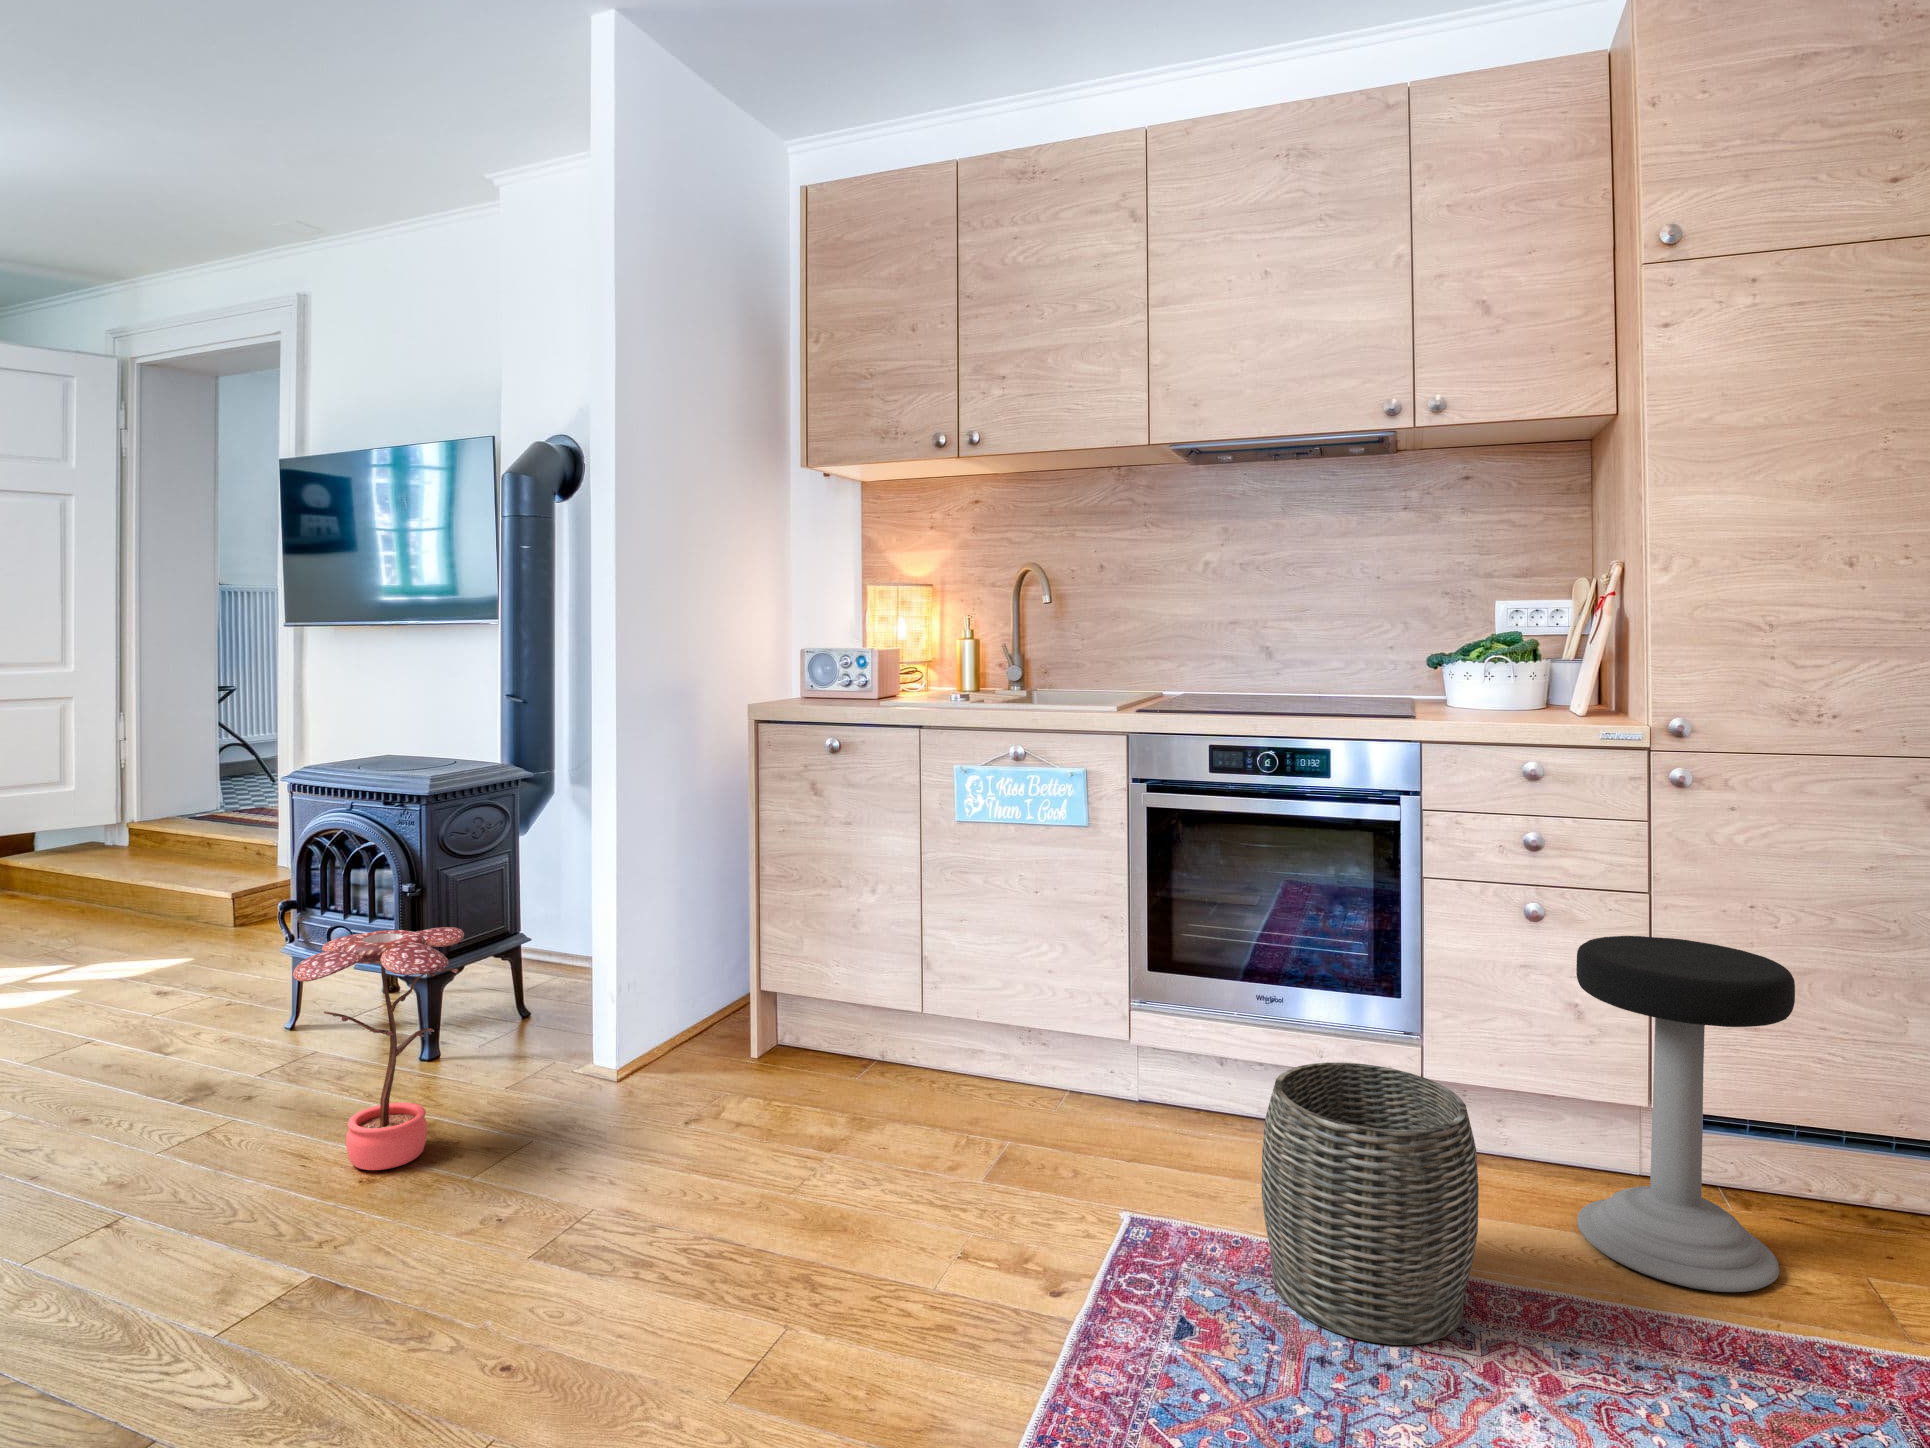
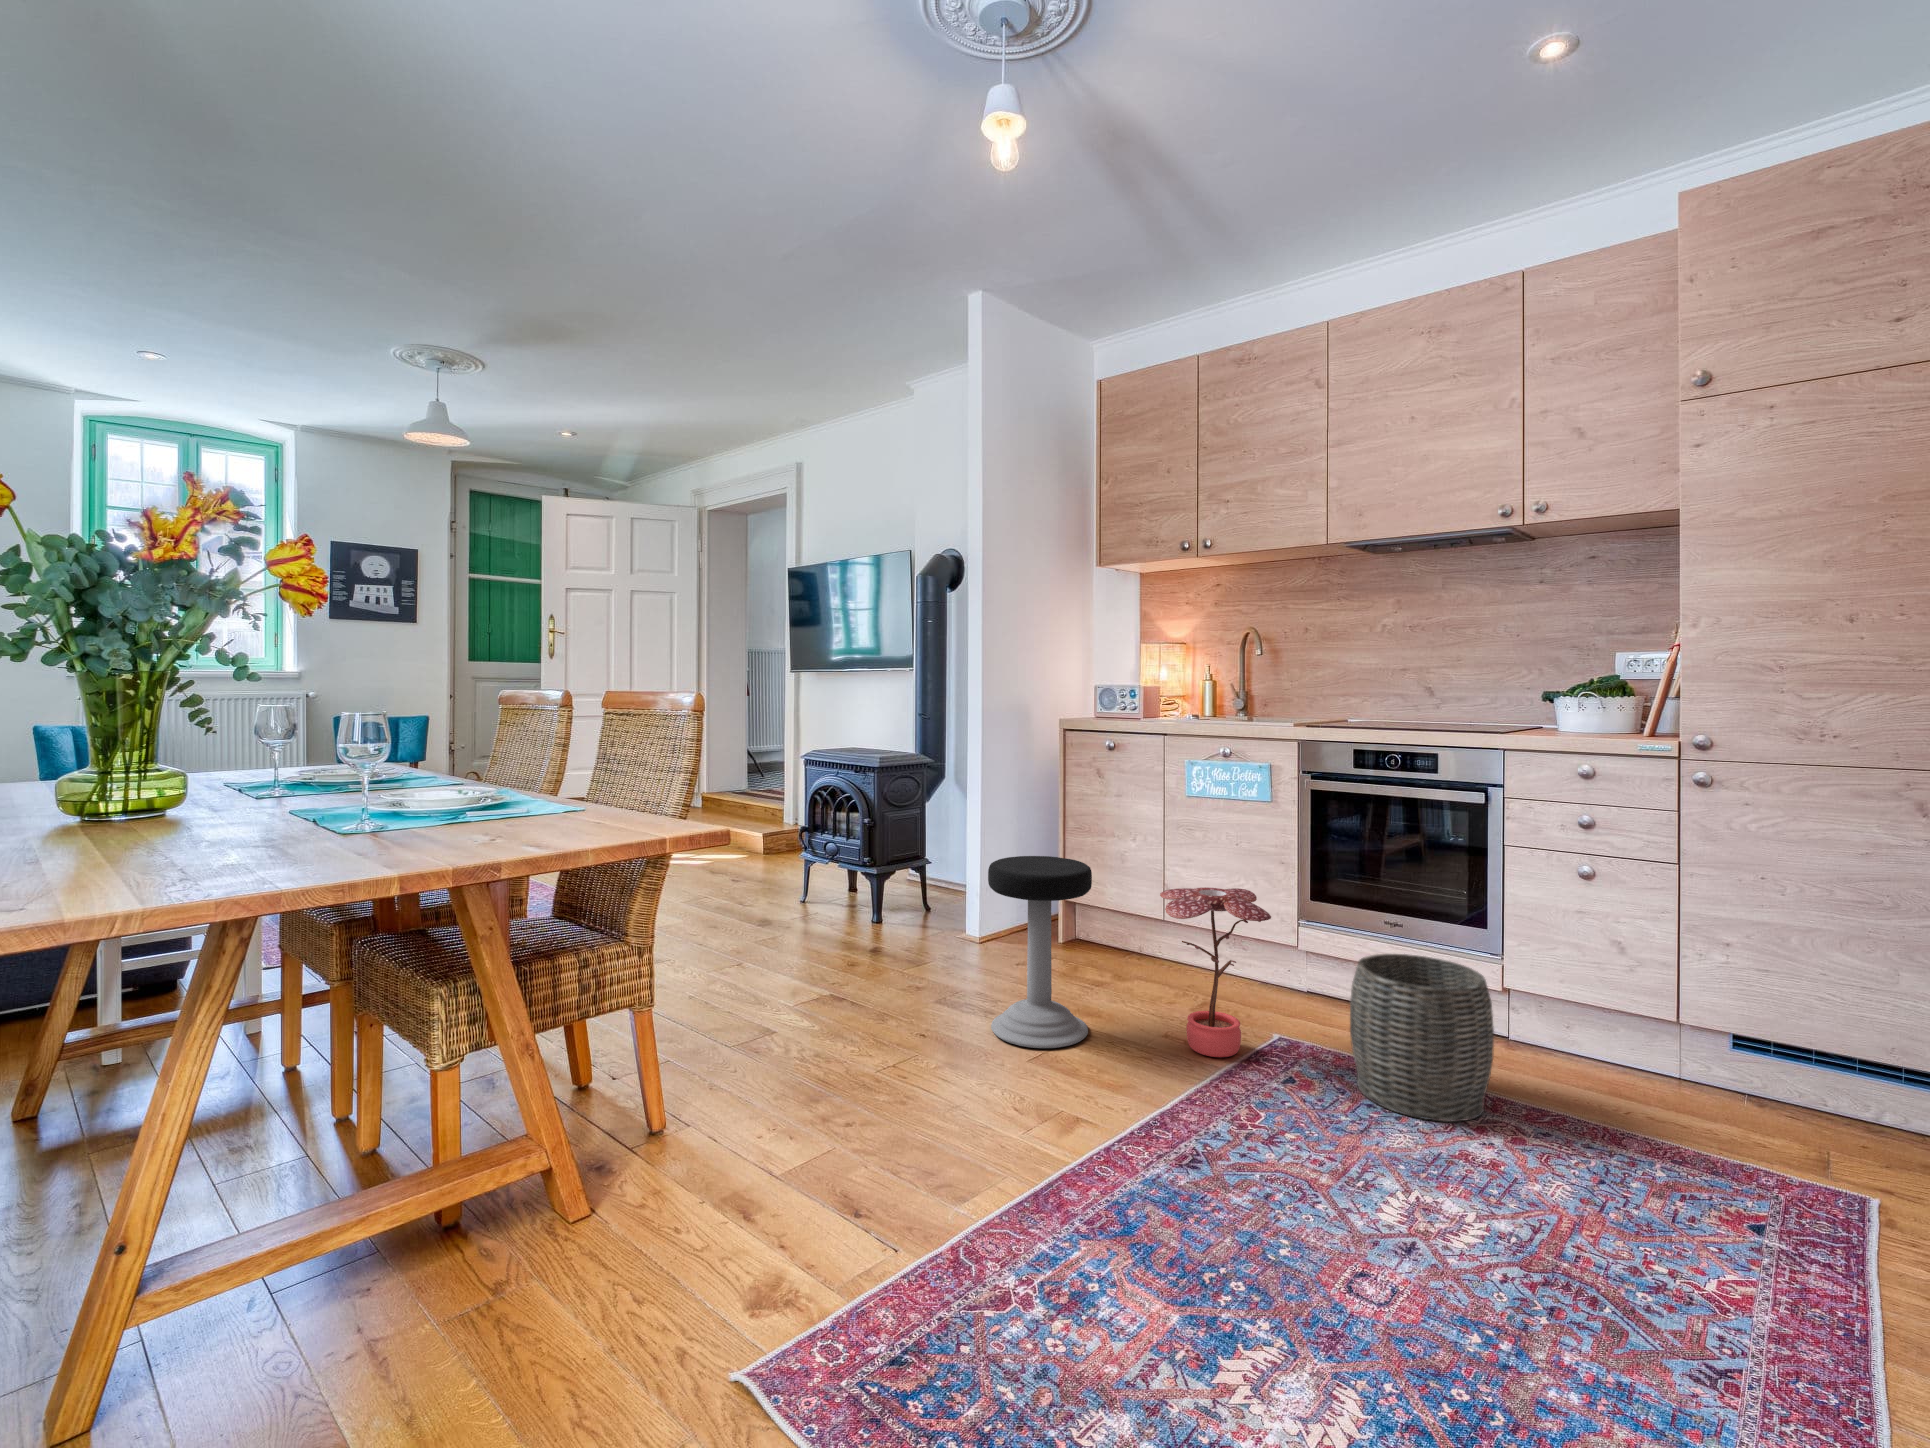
potted plant: present [293,927,464,1170] -> present [1160,887,1271,1057]
stool: present [1576,936,1795,1292] -> present [988,856,1092,1048]

